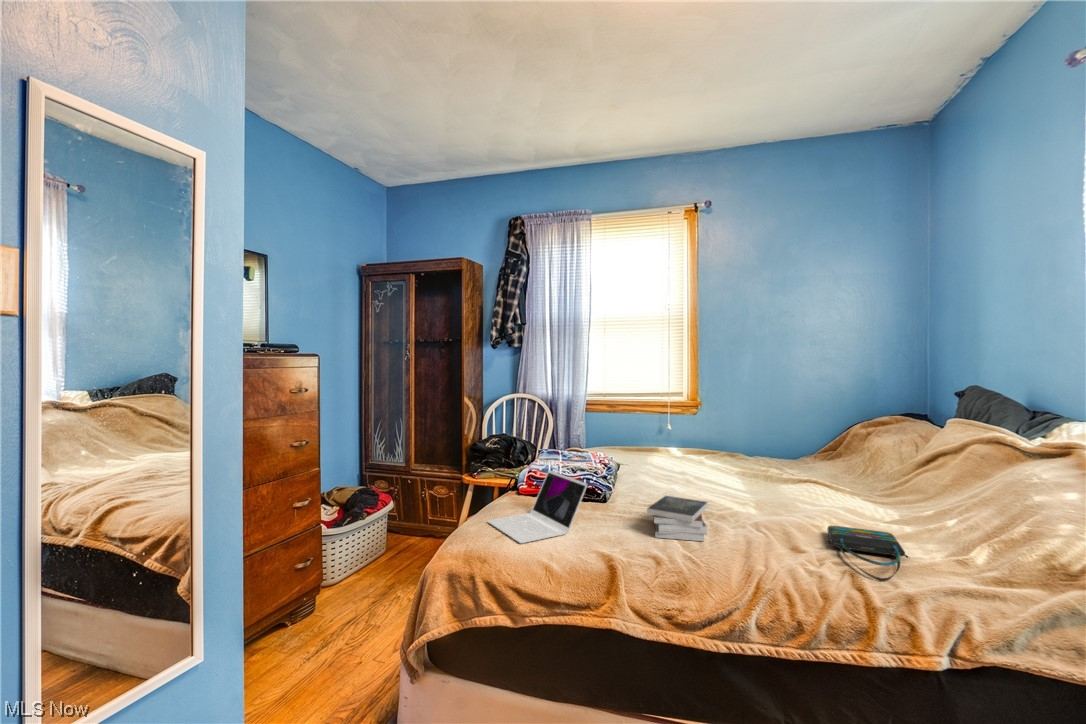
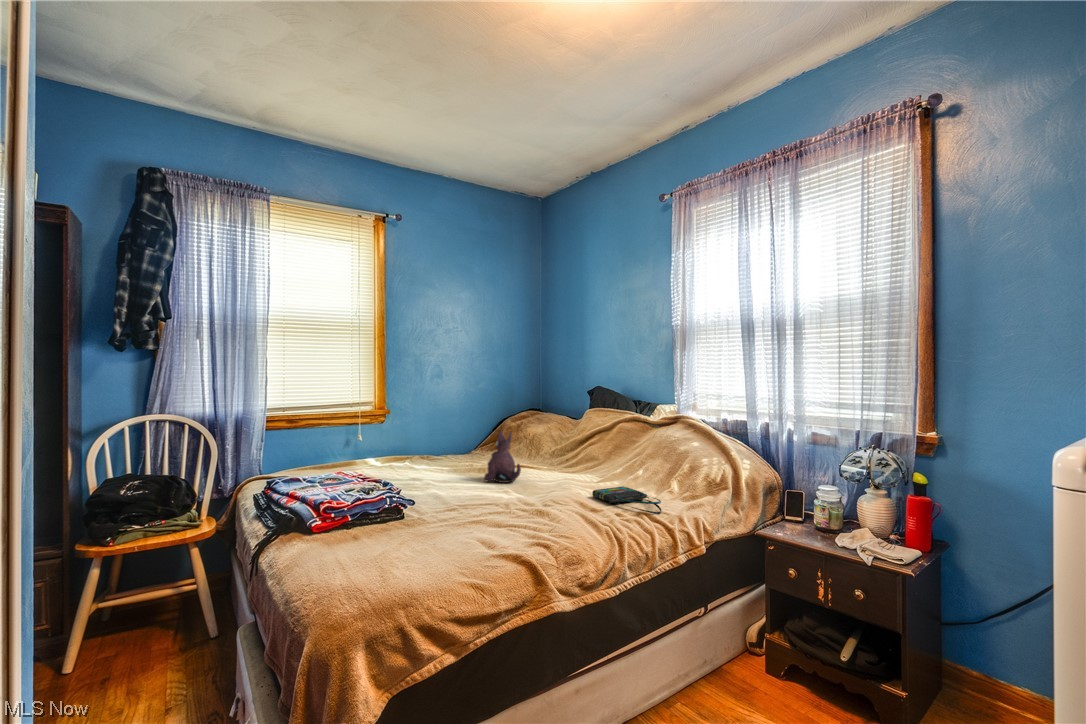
plush toy: none [735,434,774,494] -> present [484,432,521,483]
laptop: present [488,471,587,543] -> none [342,493,453,573]
book: present [647,496,708,541] -> none [482,491,546,531]

